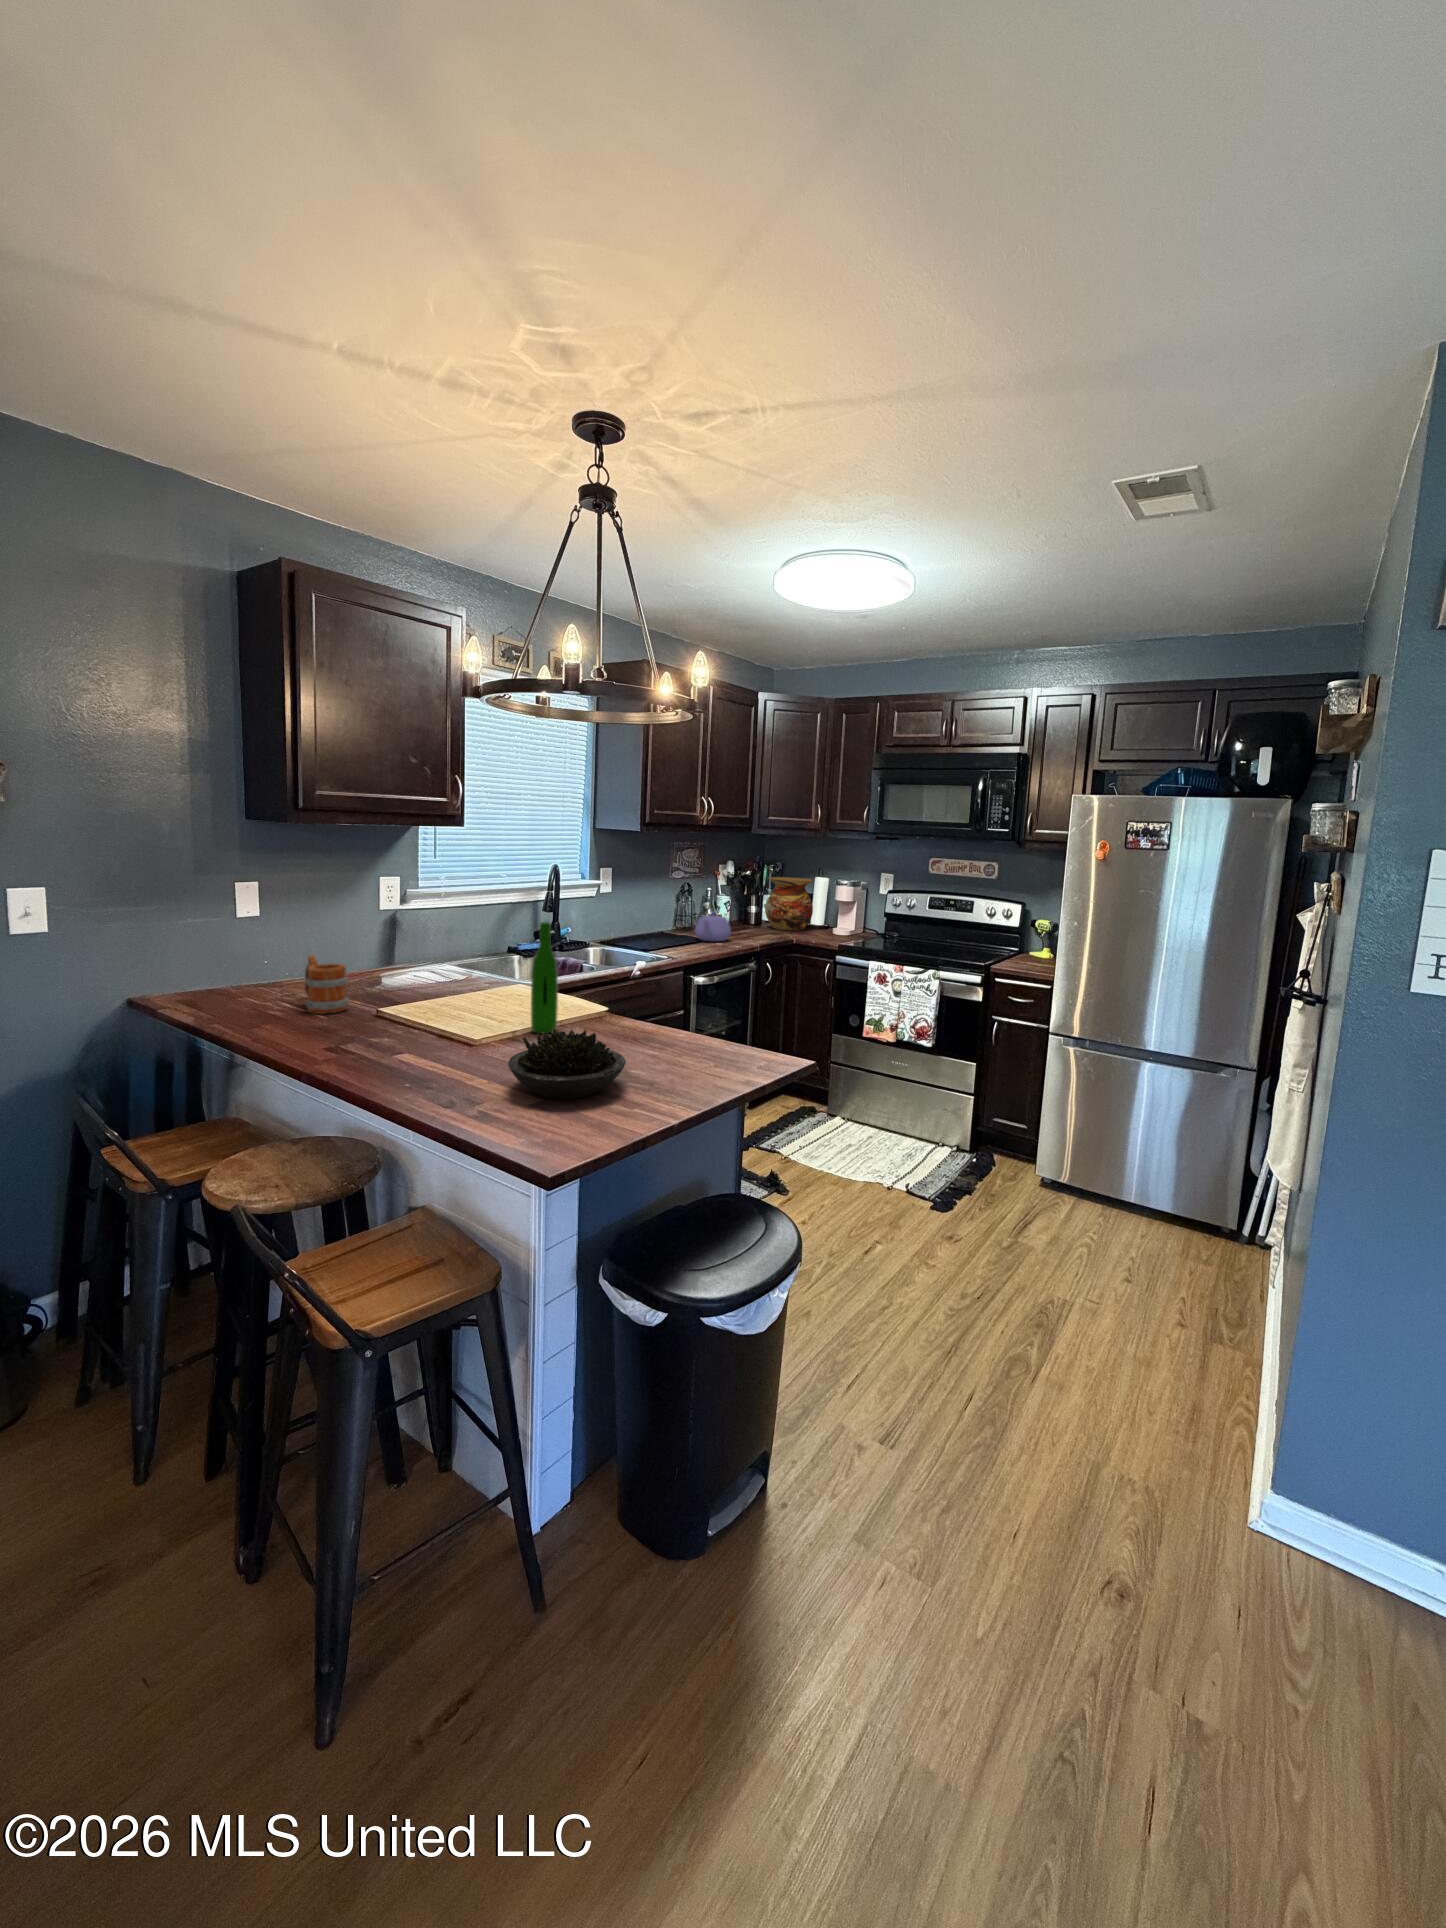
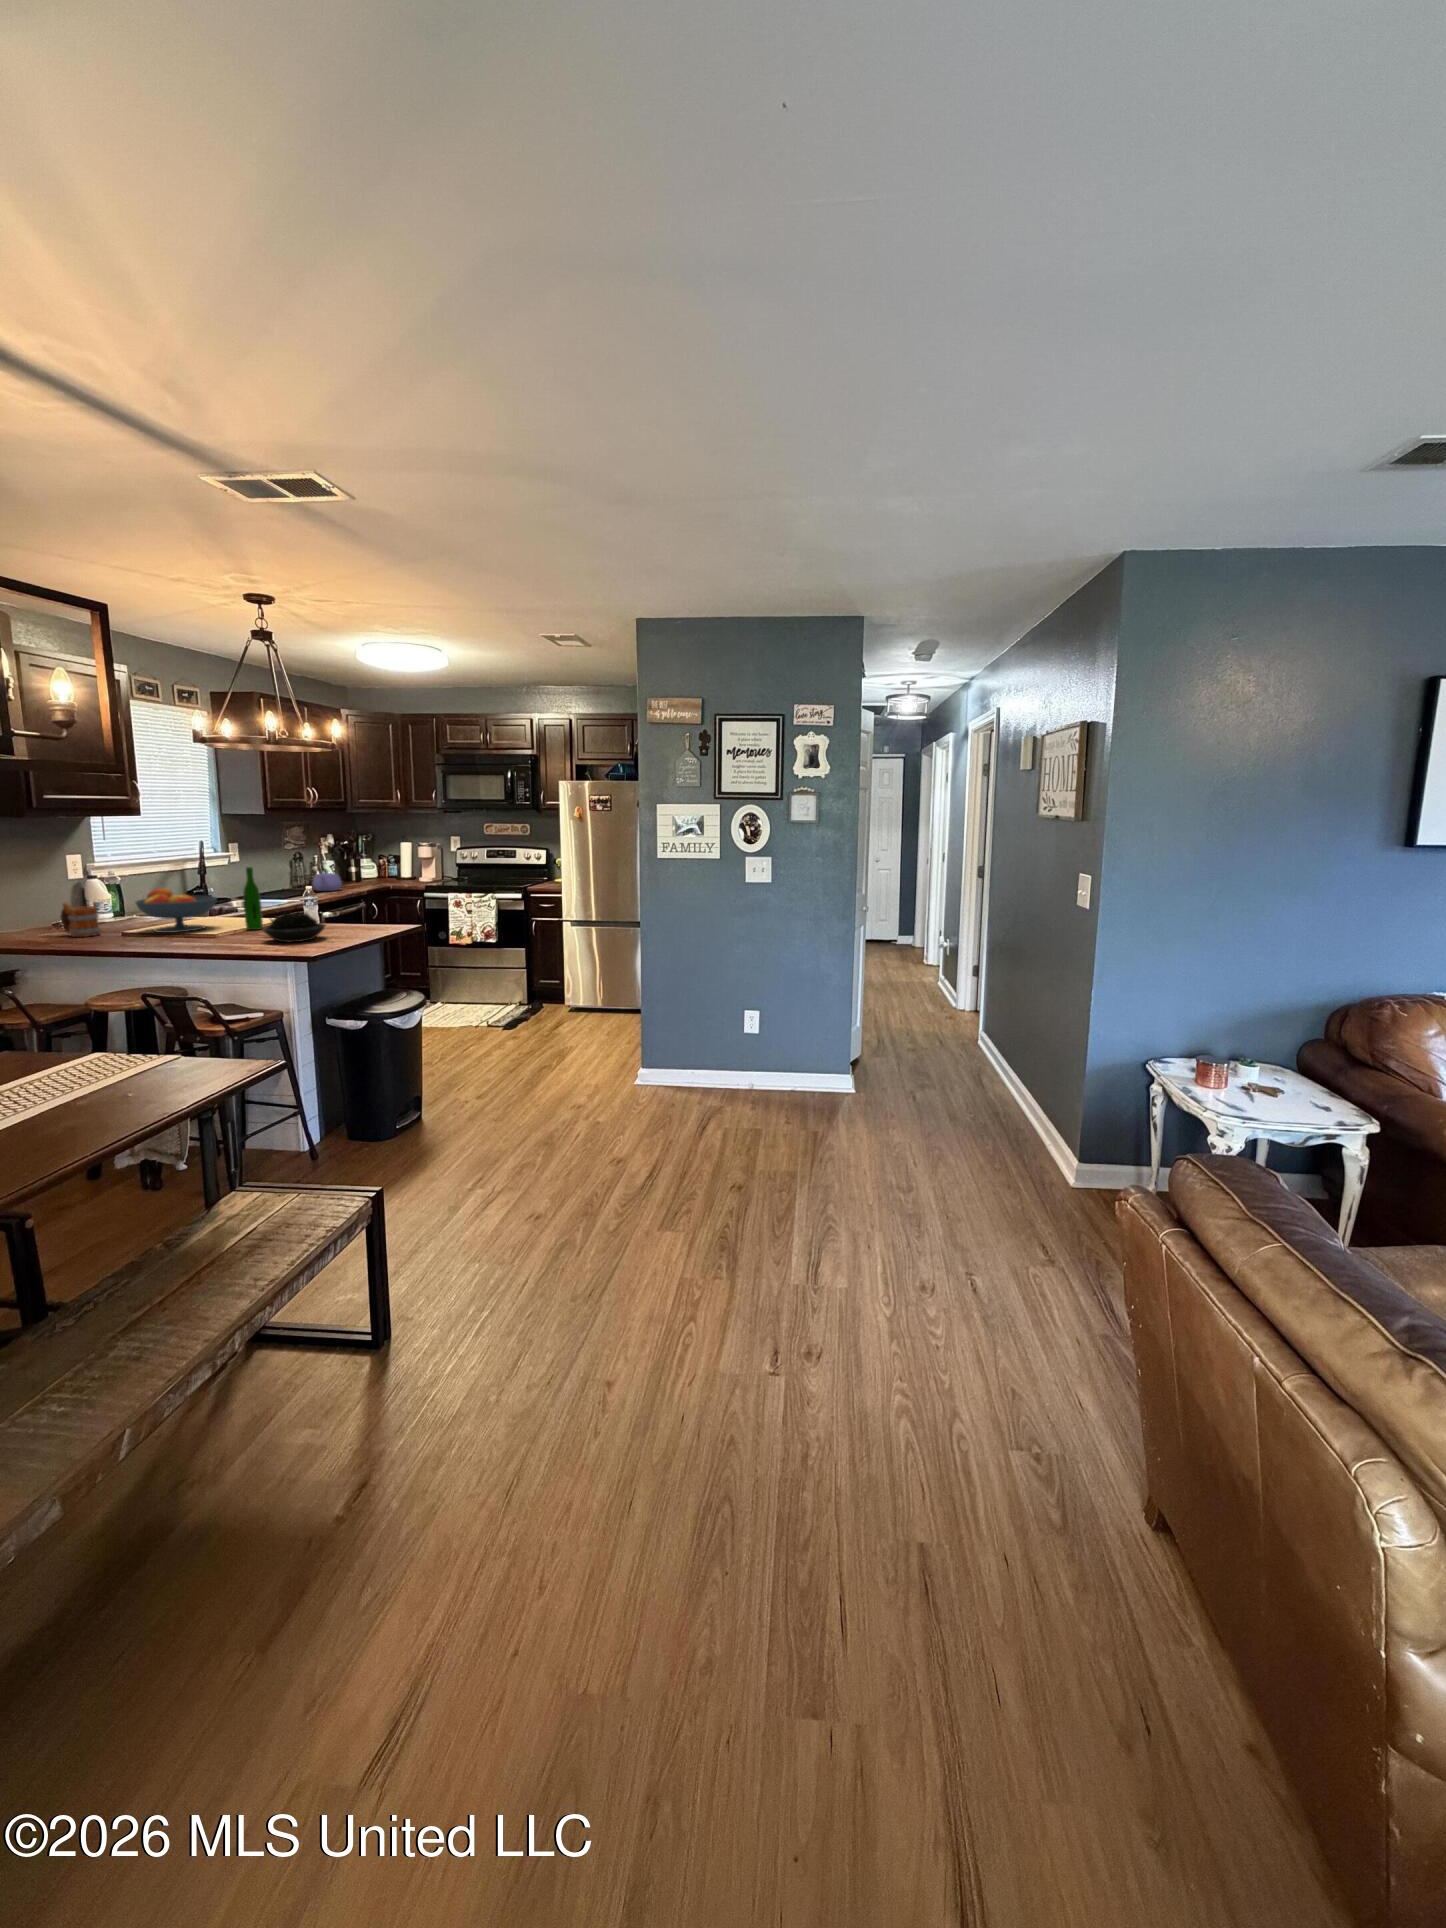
vase: present [765,877,813,930] -> none [363,844,402,882]
fruit bowl: none [389,942,507,1023] -> present [135,888,217,933]

